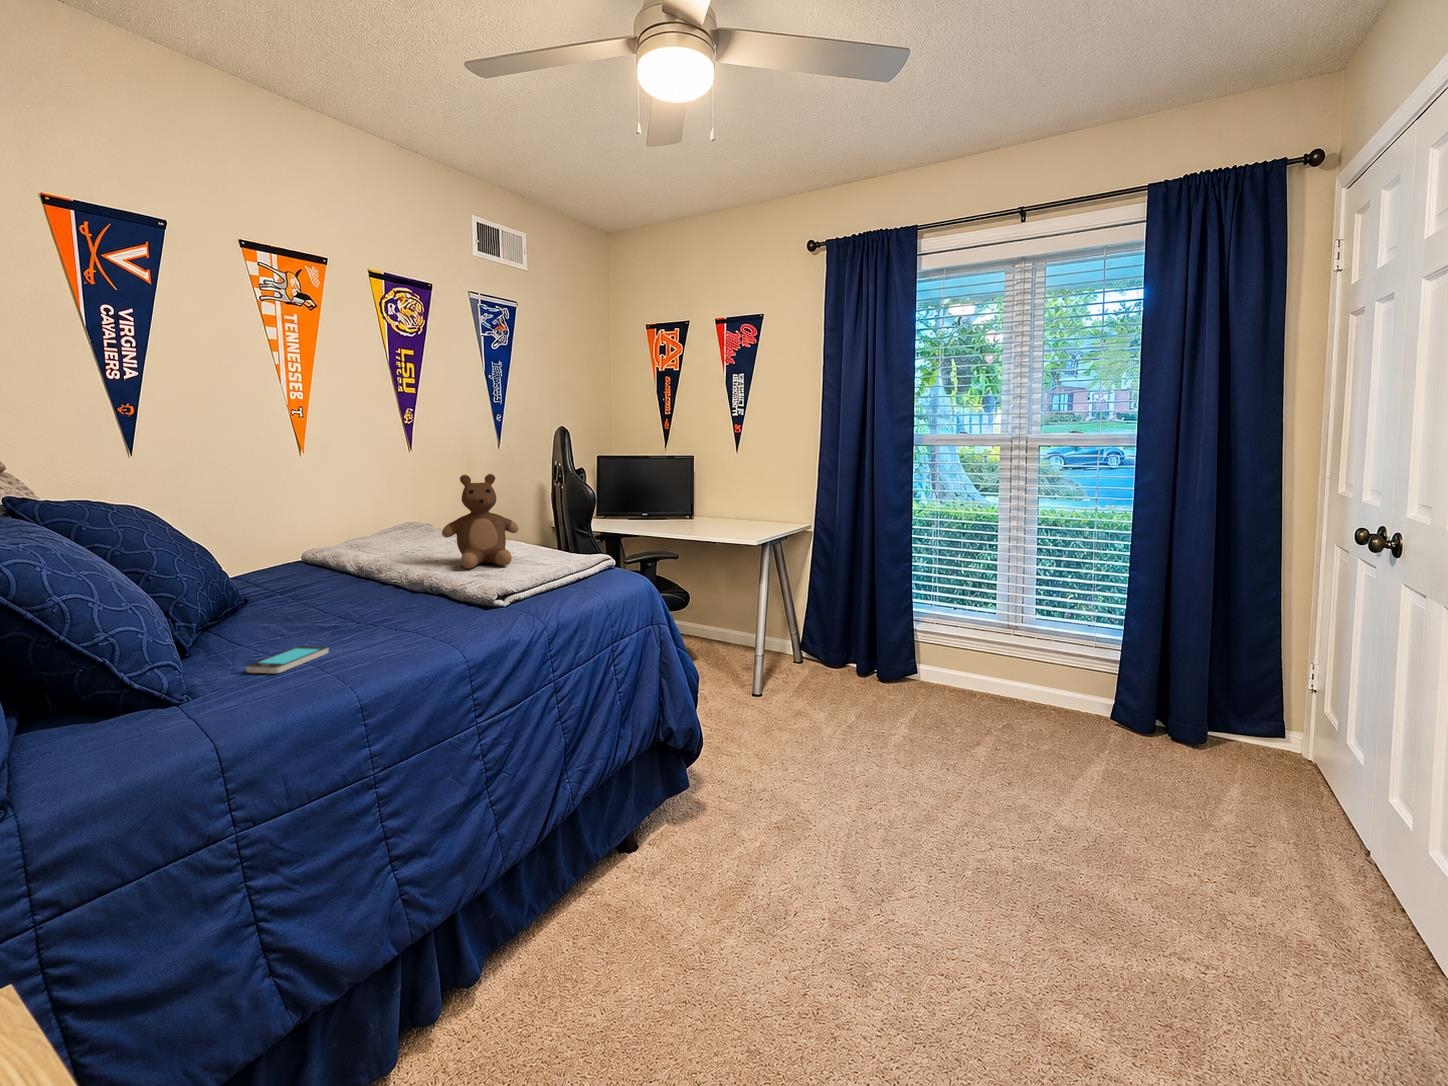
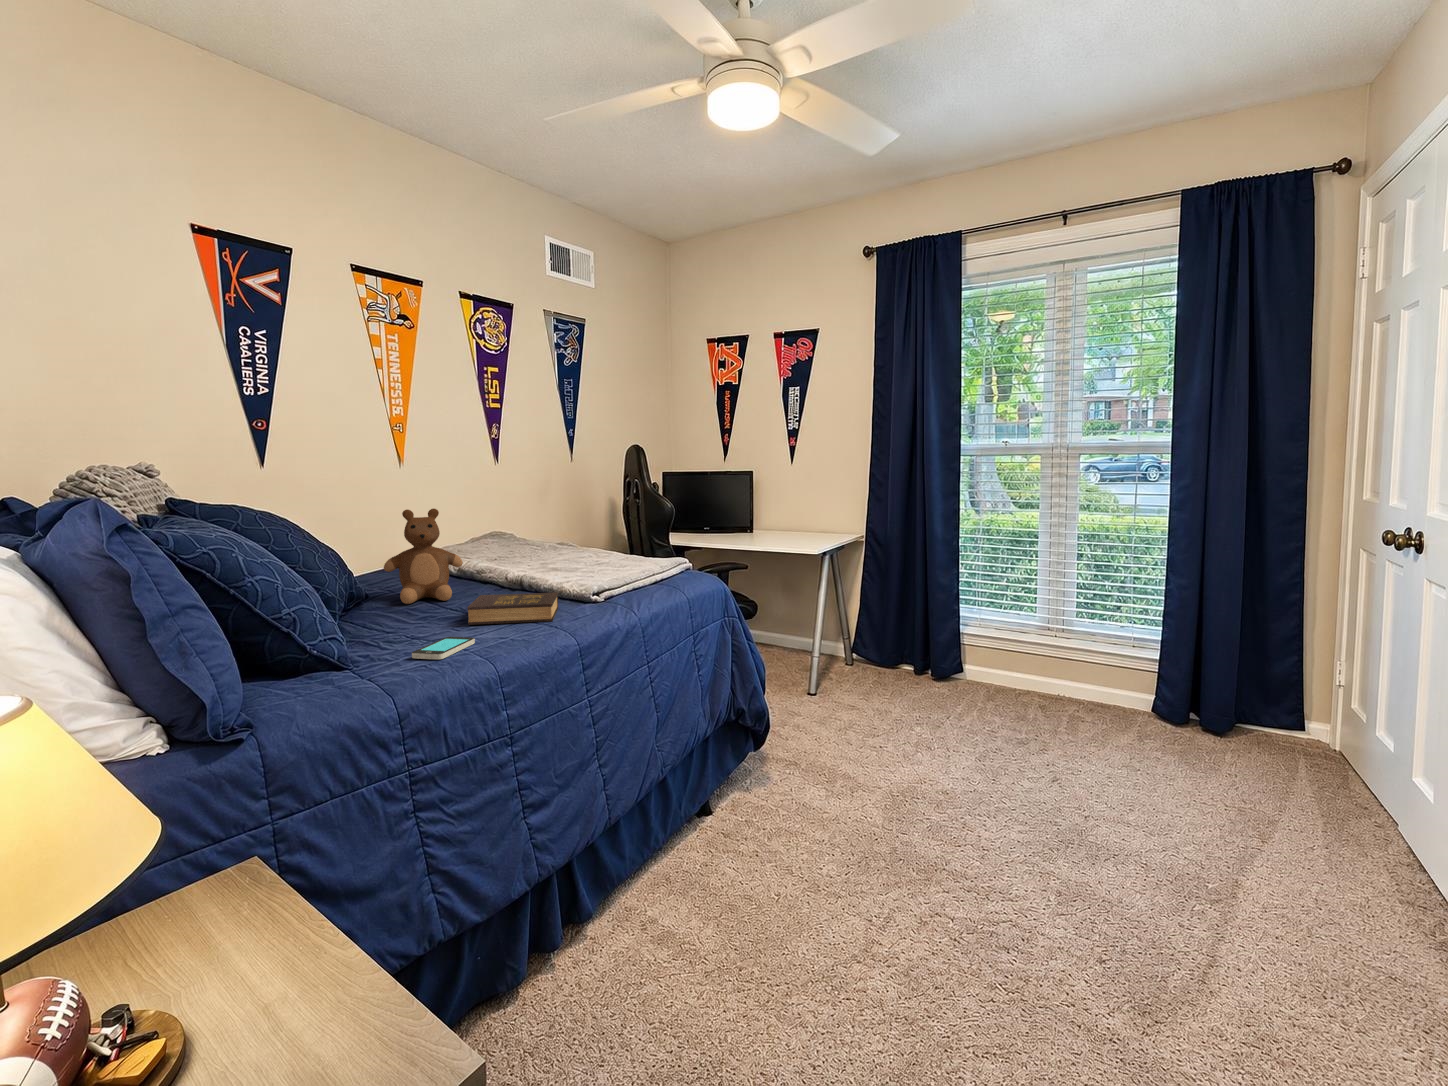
teddy bear: present [442,474,519,569] -> present [384,509,463,604]
hardback book: none [332,594,444,631] -> present [467,592,559,625]

